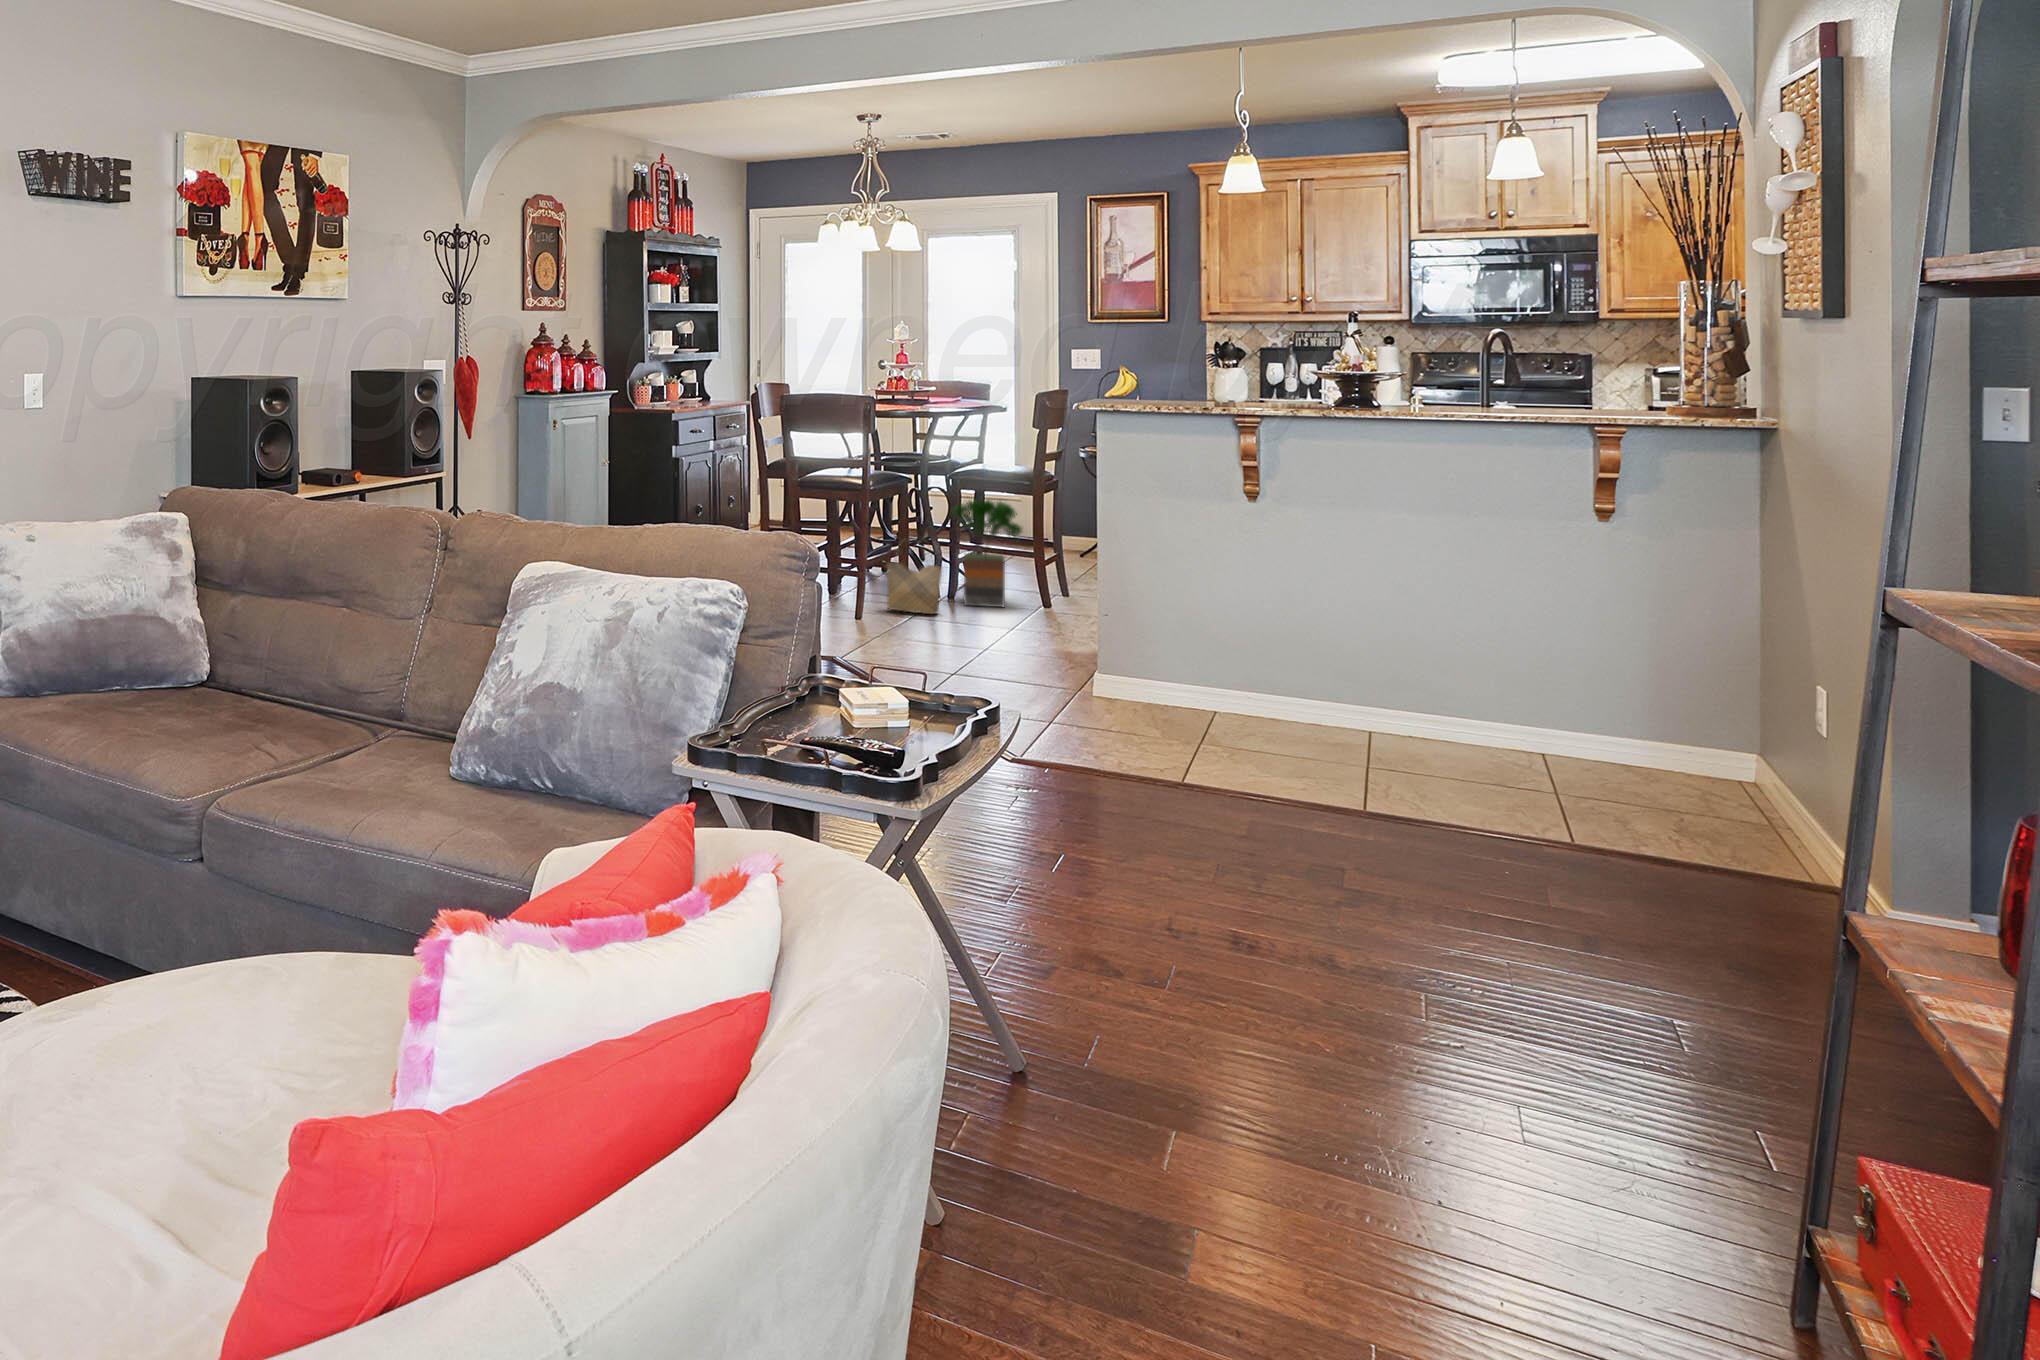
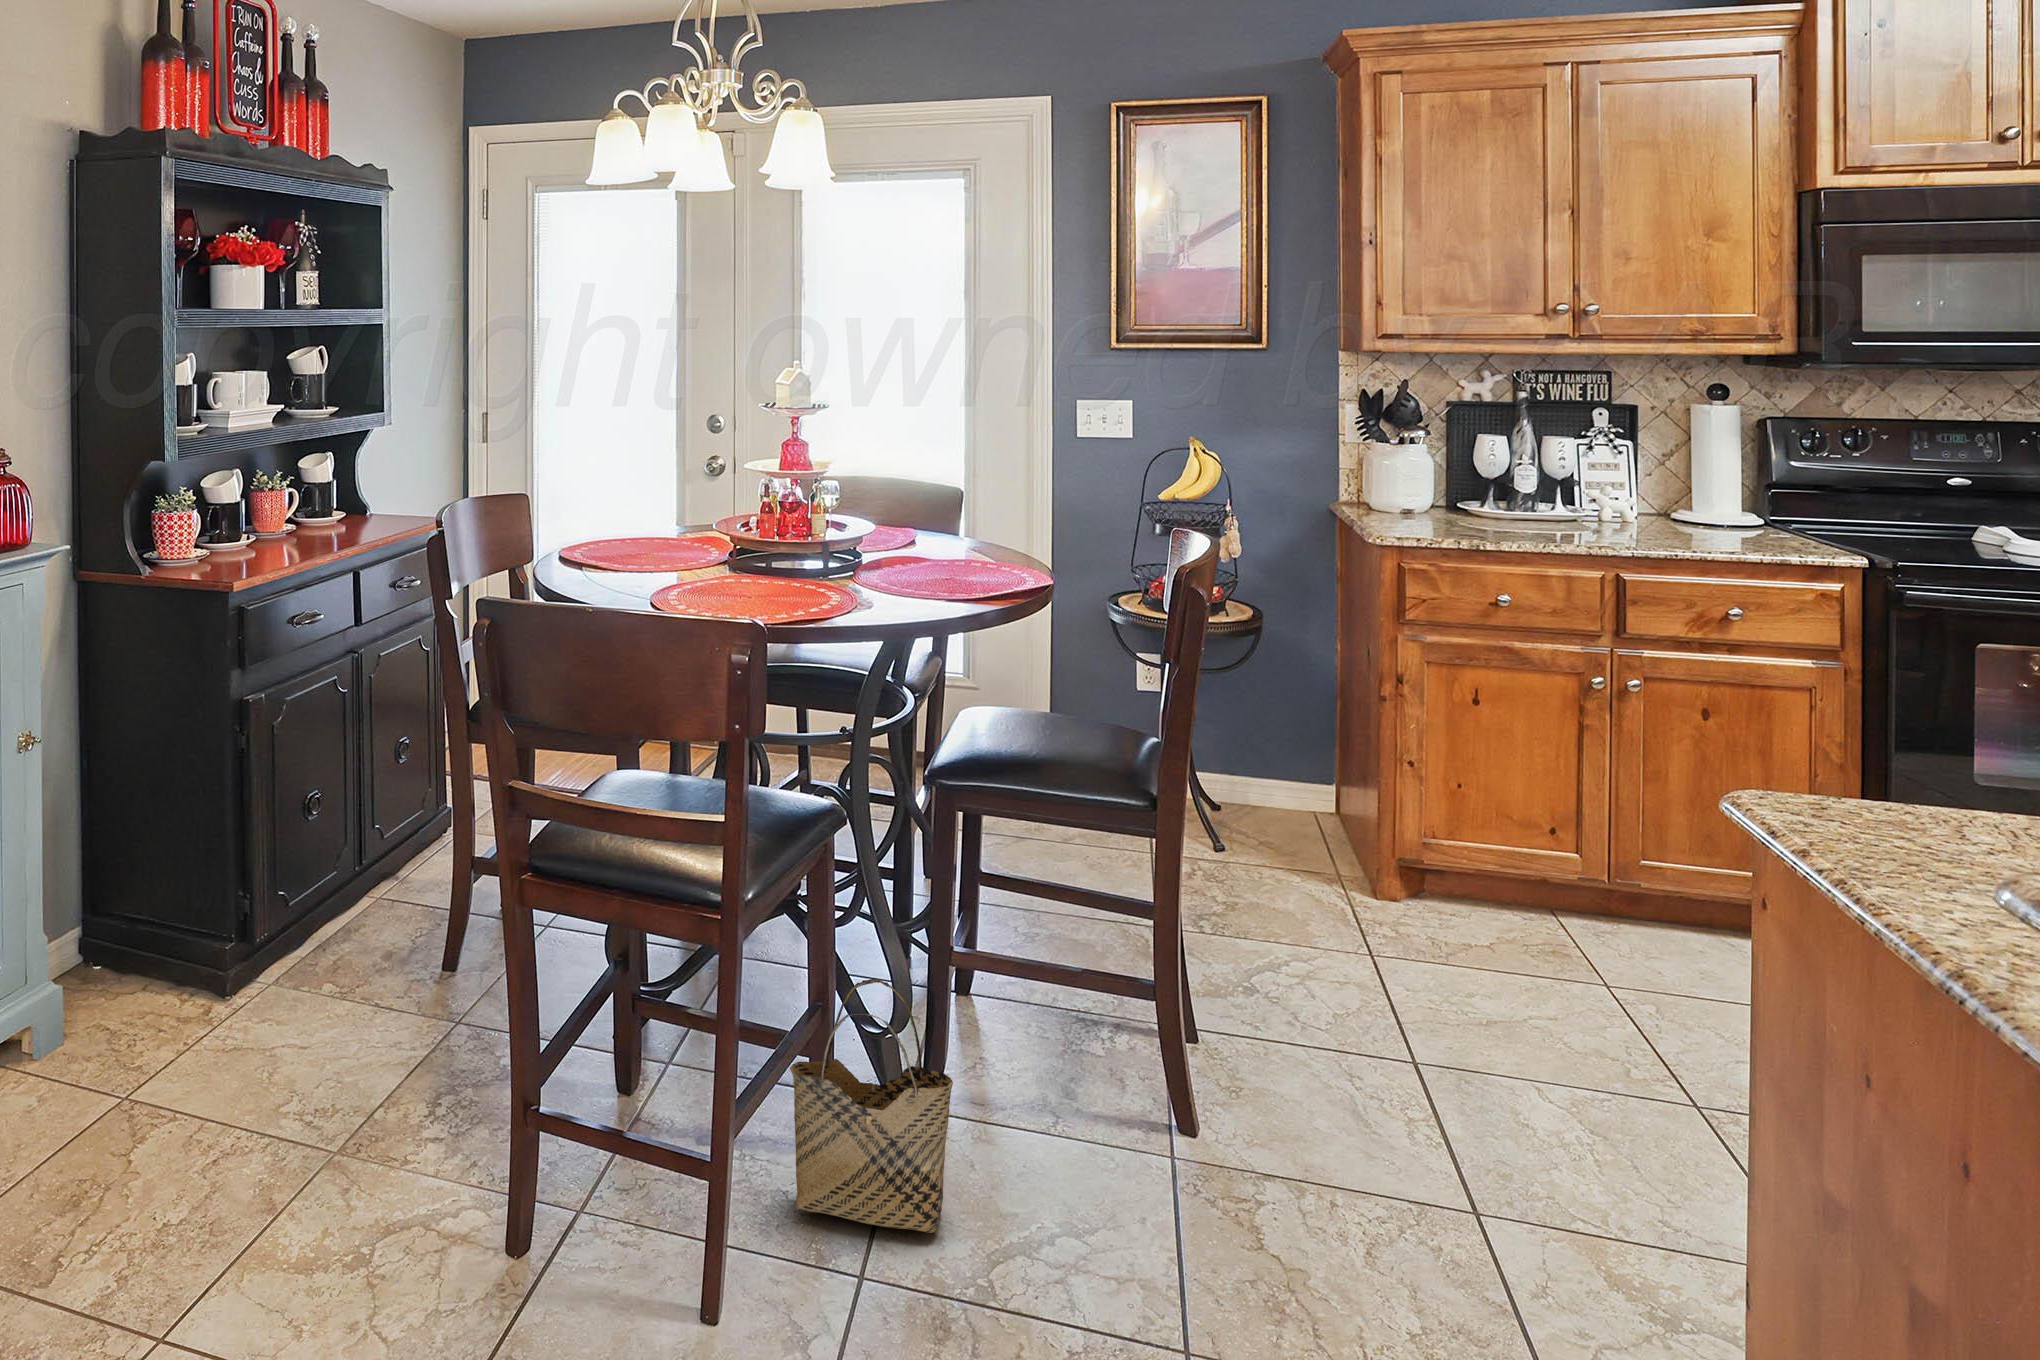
potted tree: present [953,500,1023,607] -> none [938,828,1144,1140]

